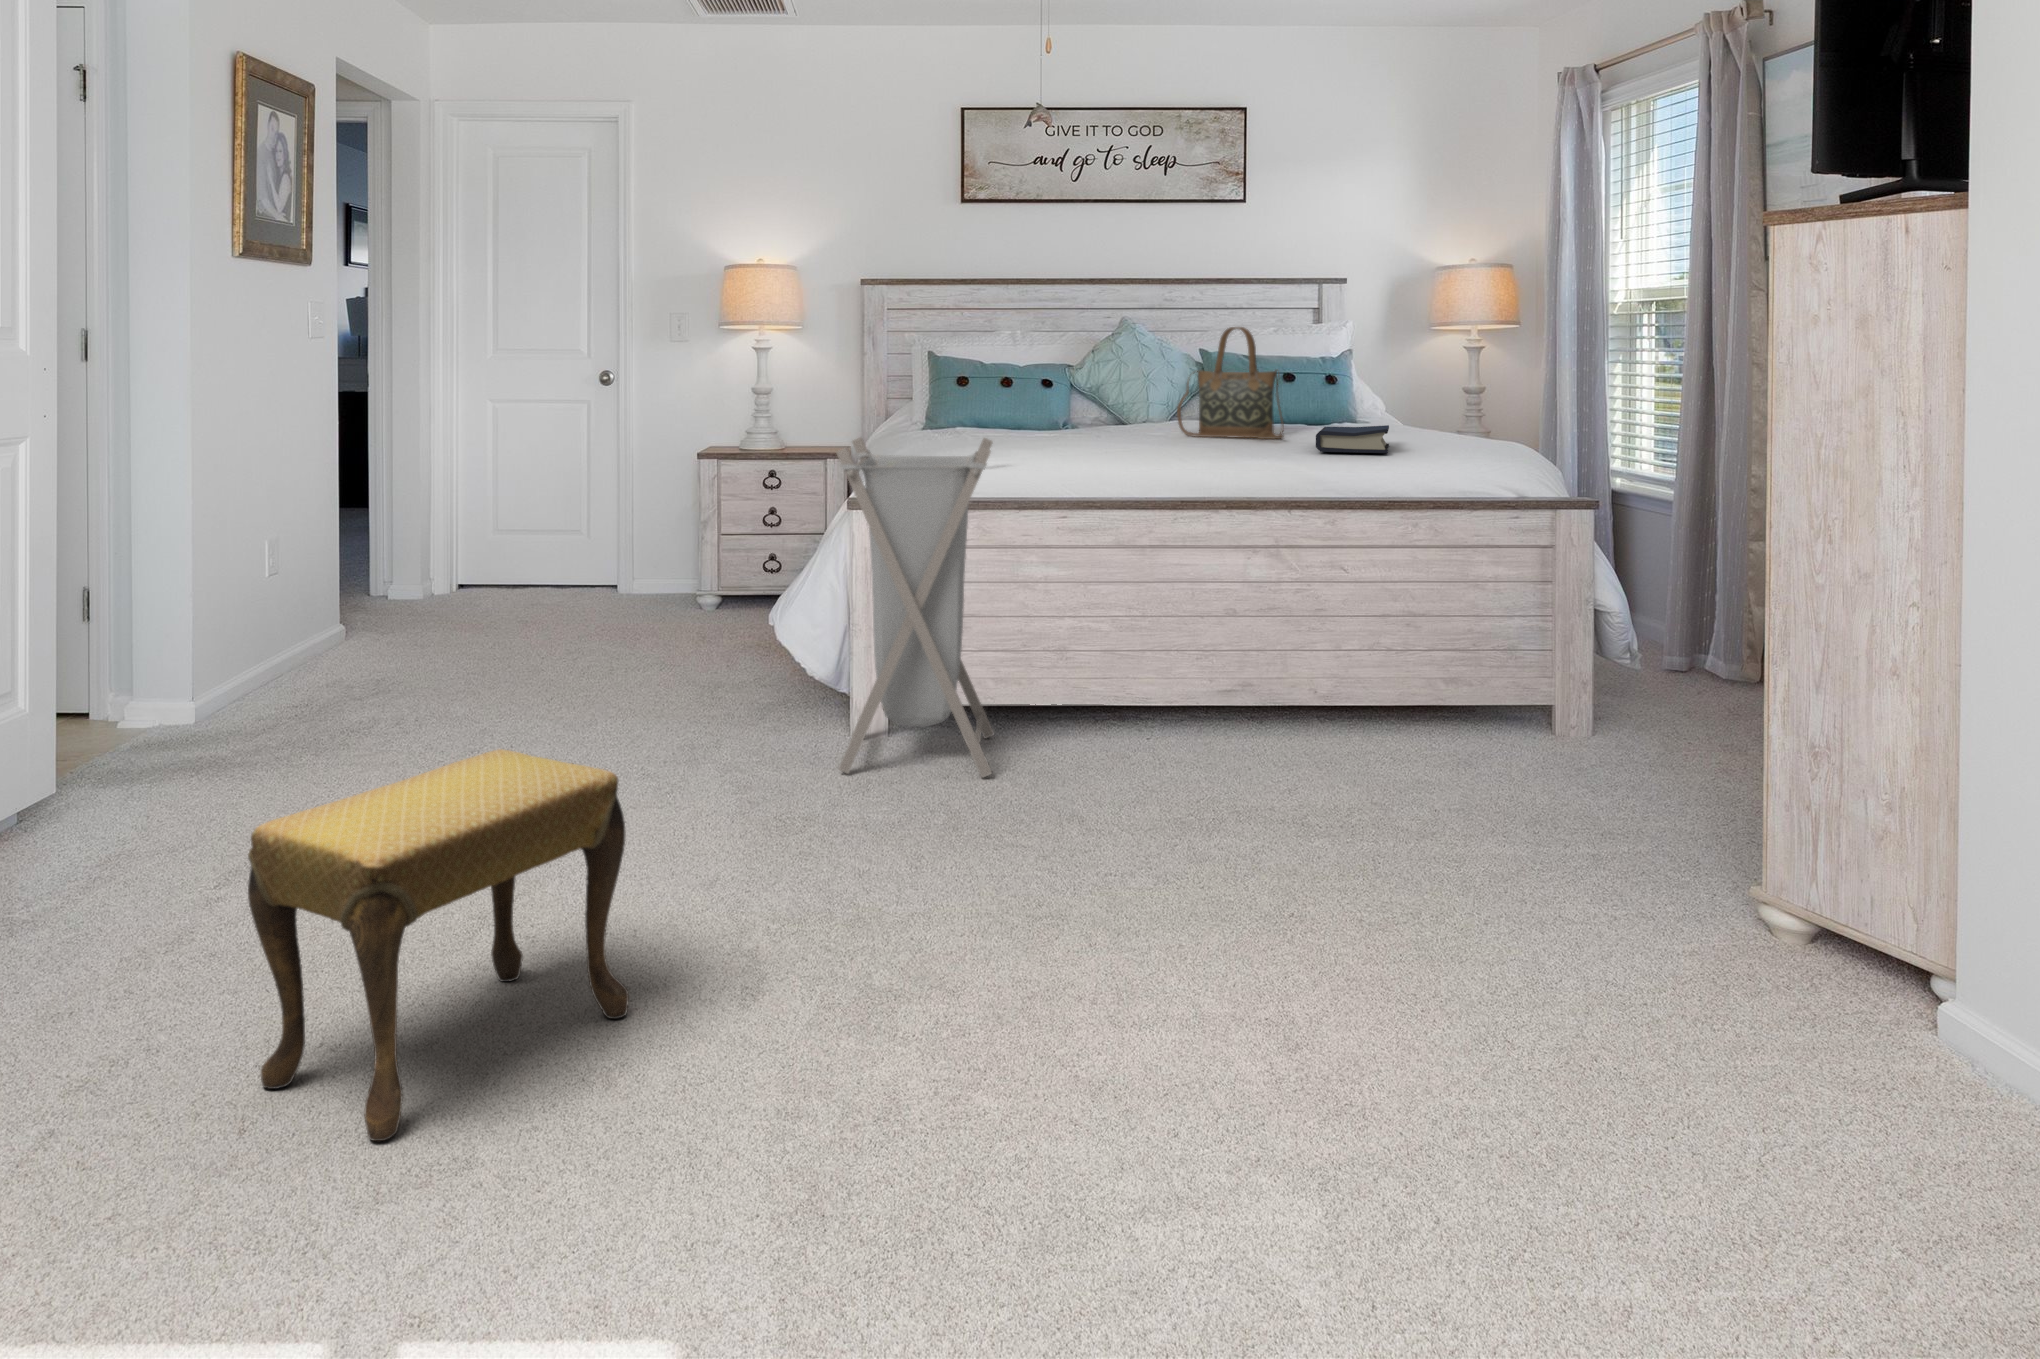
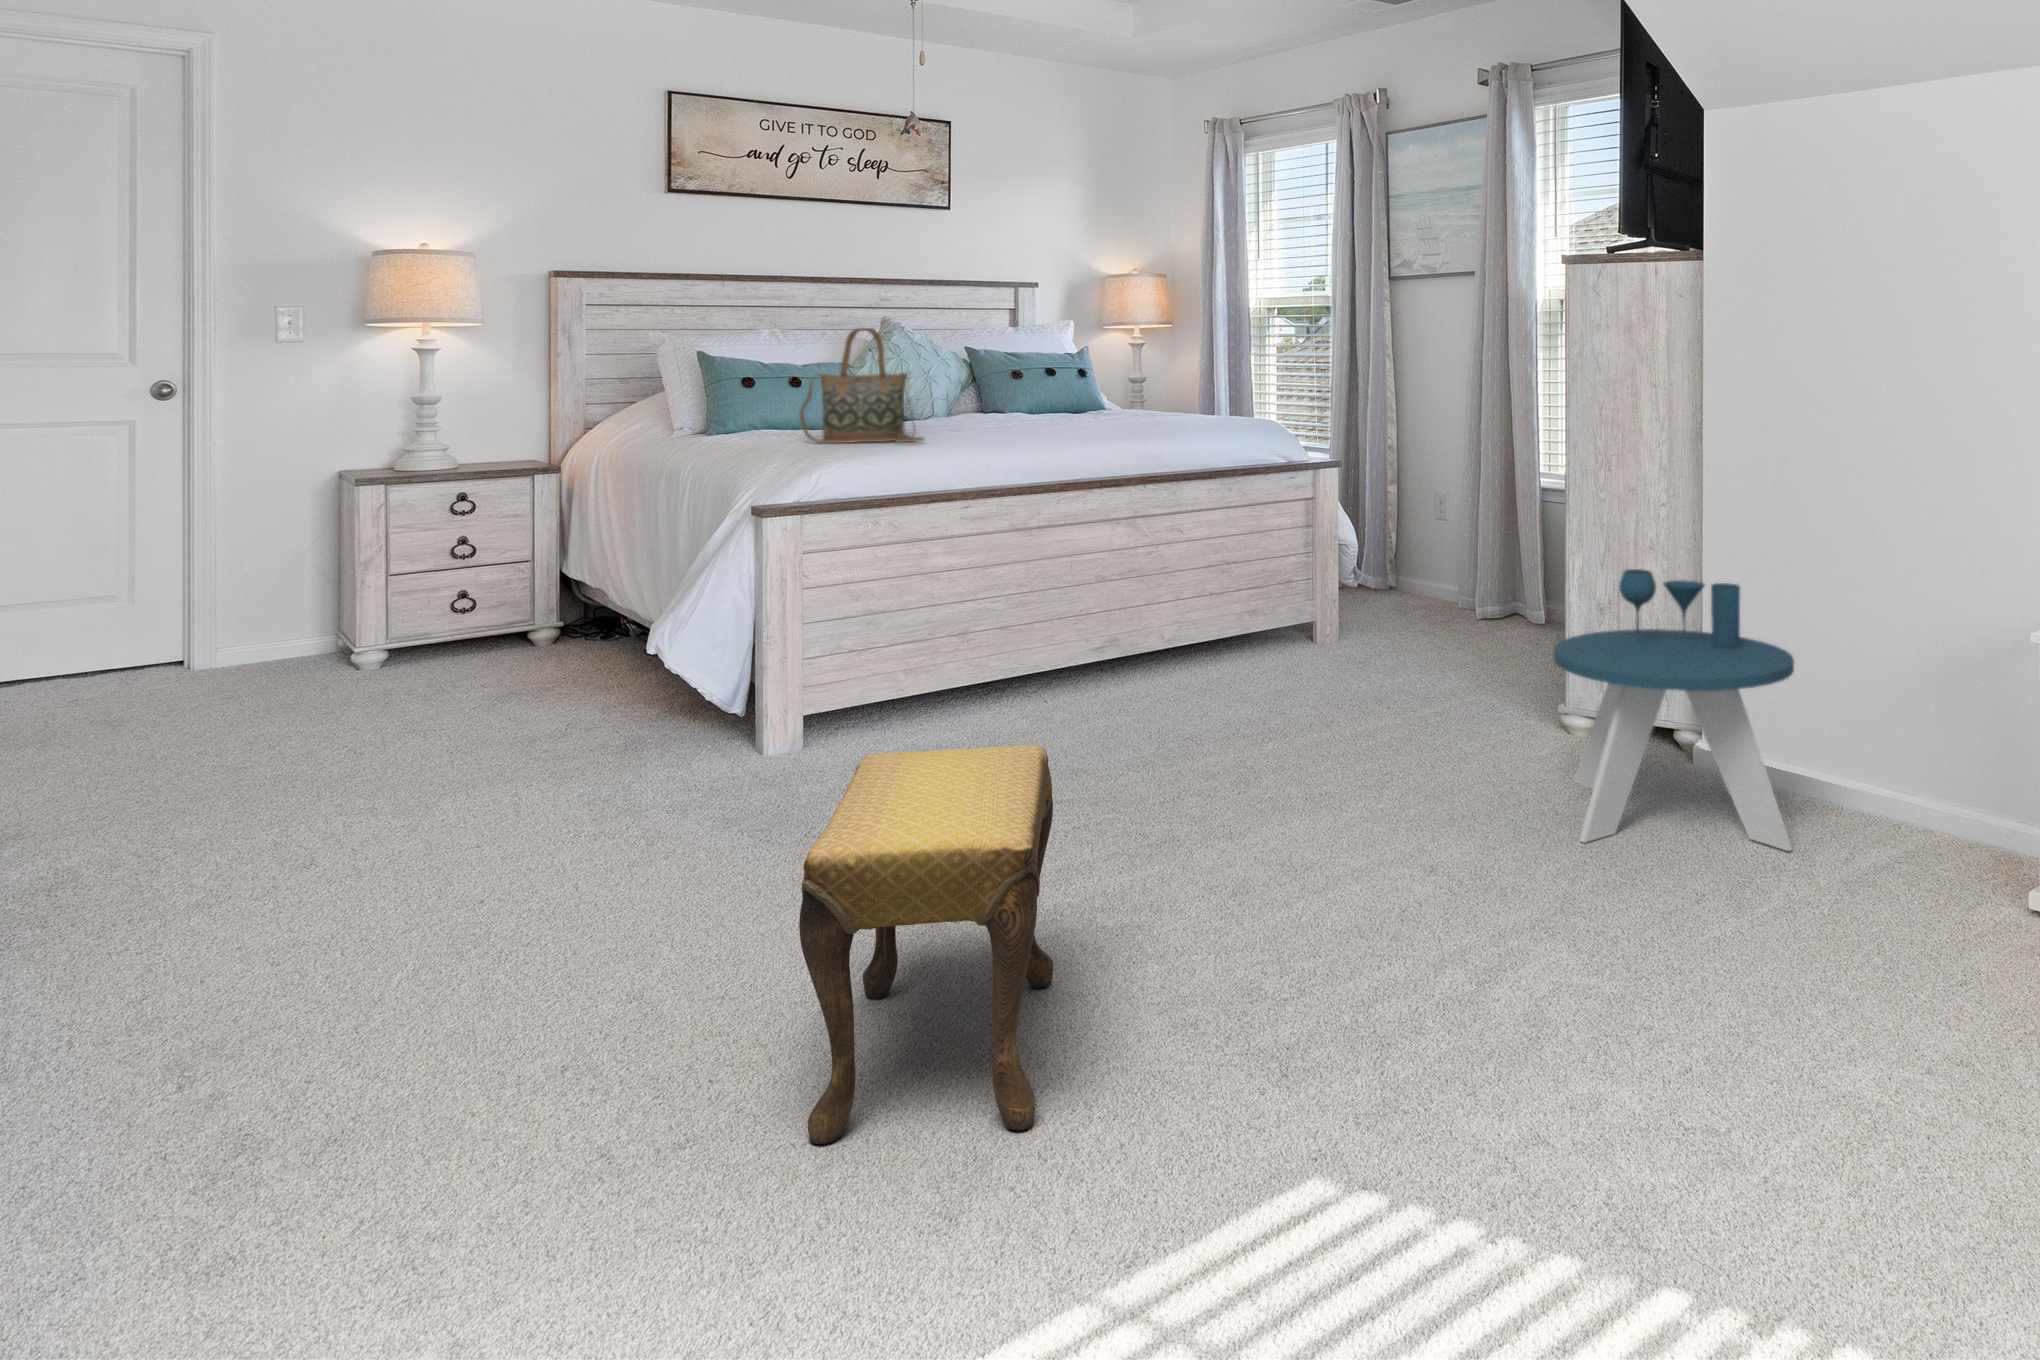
handbag: present [1177,327,1284,439] -> present [800,328,923,443]
hardback book: present [1316,425,1389,453] -> none [1157,407,1235,430]
laundry hamper: present [837,437,994,777] -> none [811,428,1011,773]
side table: none [1388,695,1806,1182] -> present [1554,569,1794,851]

